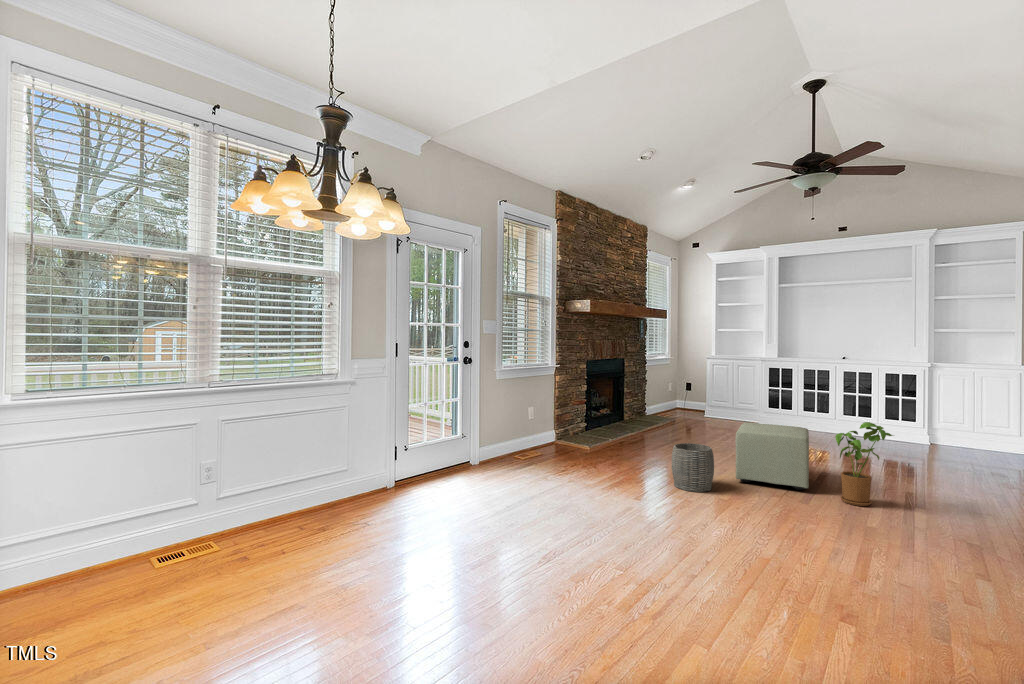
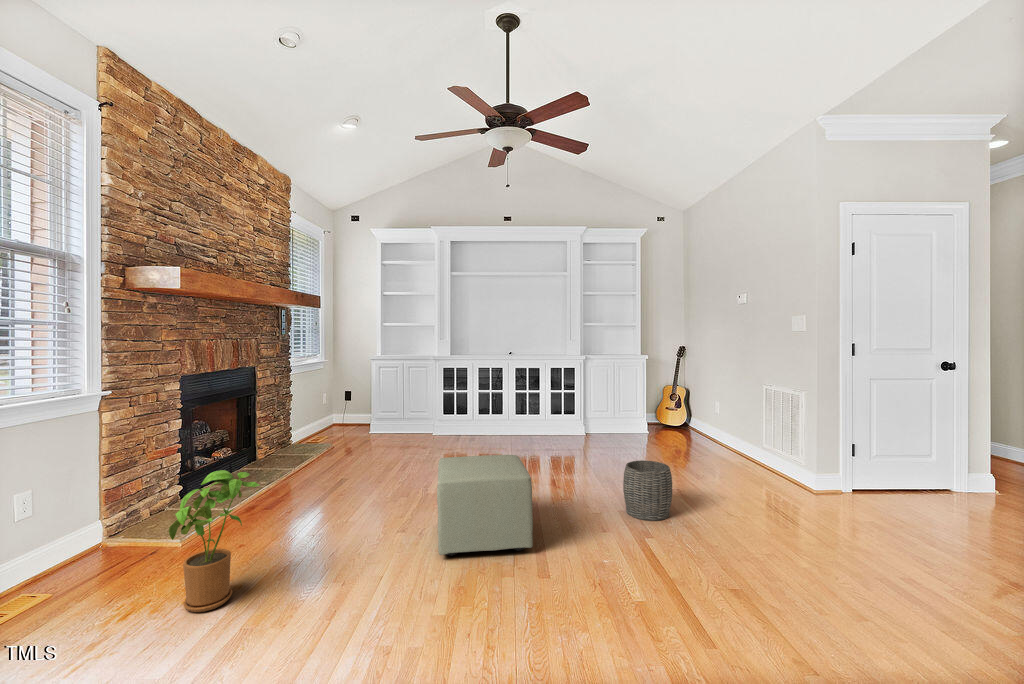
house plant: present [835,422,893,506] -> present [169,470,260,612]
woven basket: present [672,443,714,492] -> present [623,460,672,521]

